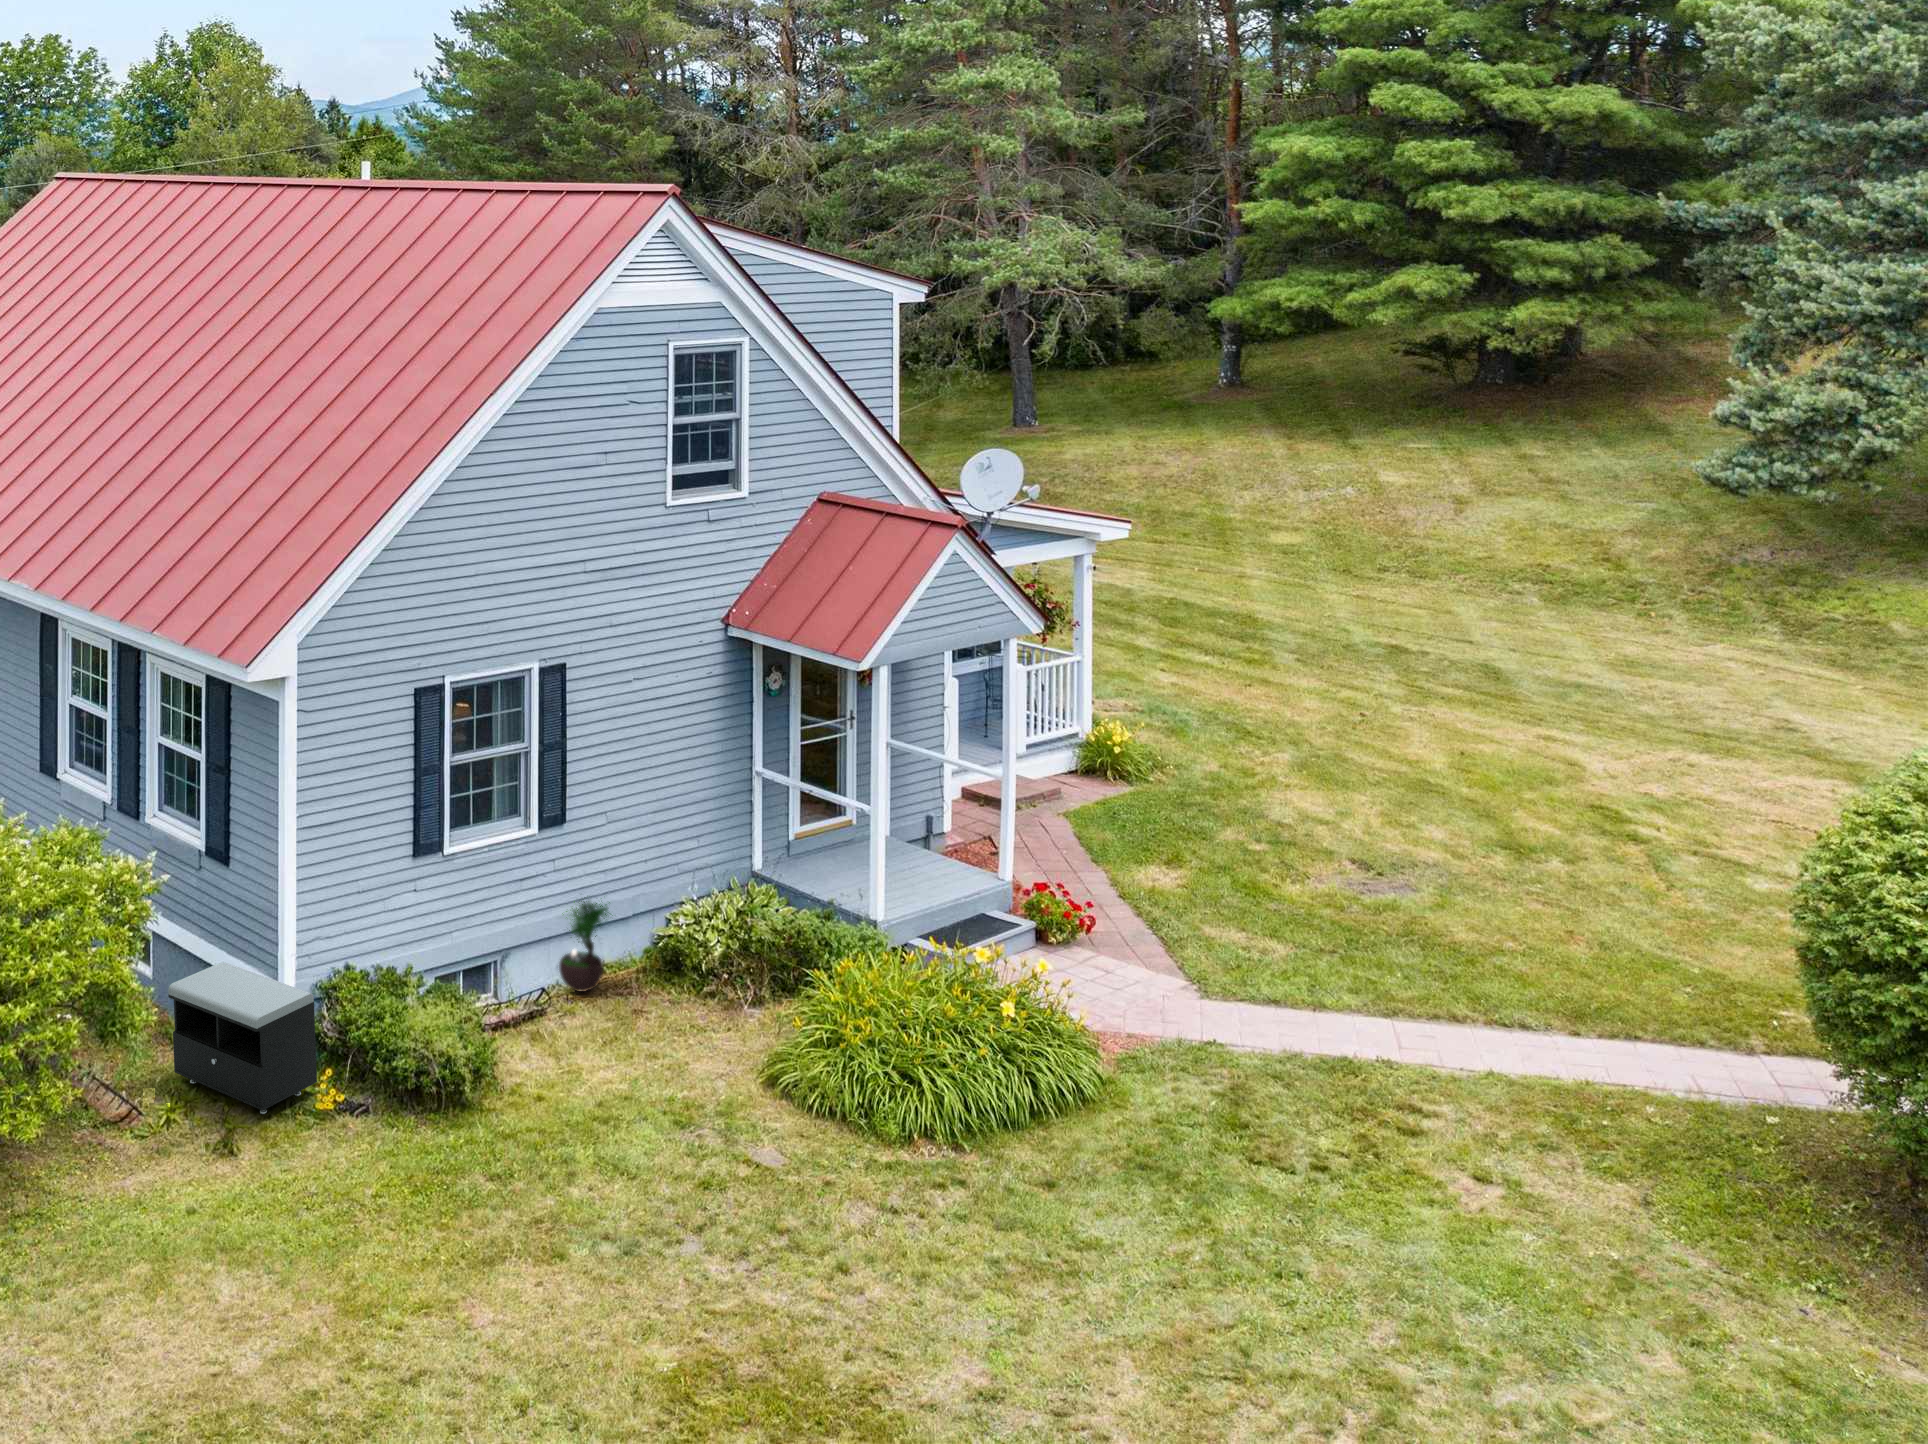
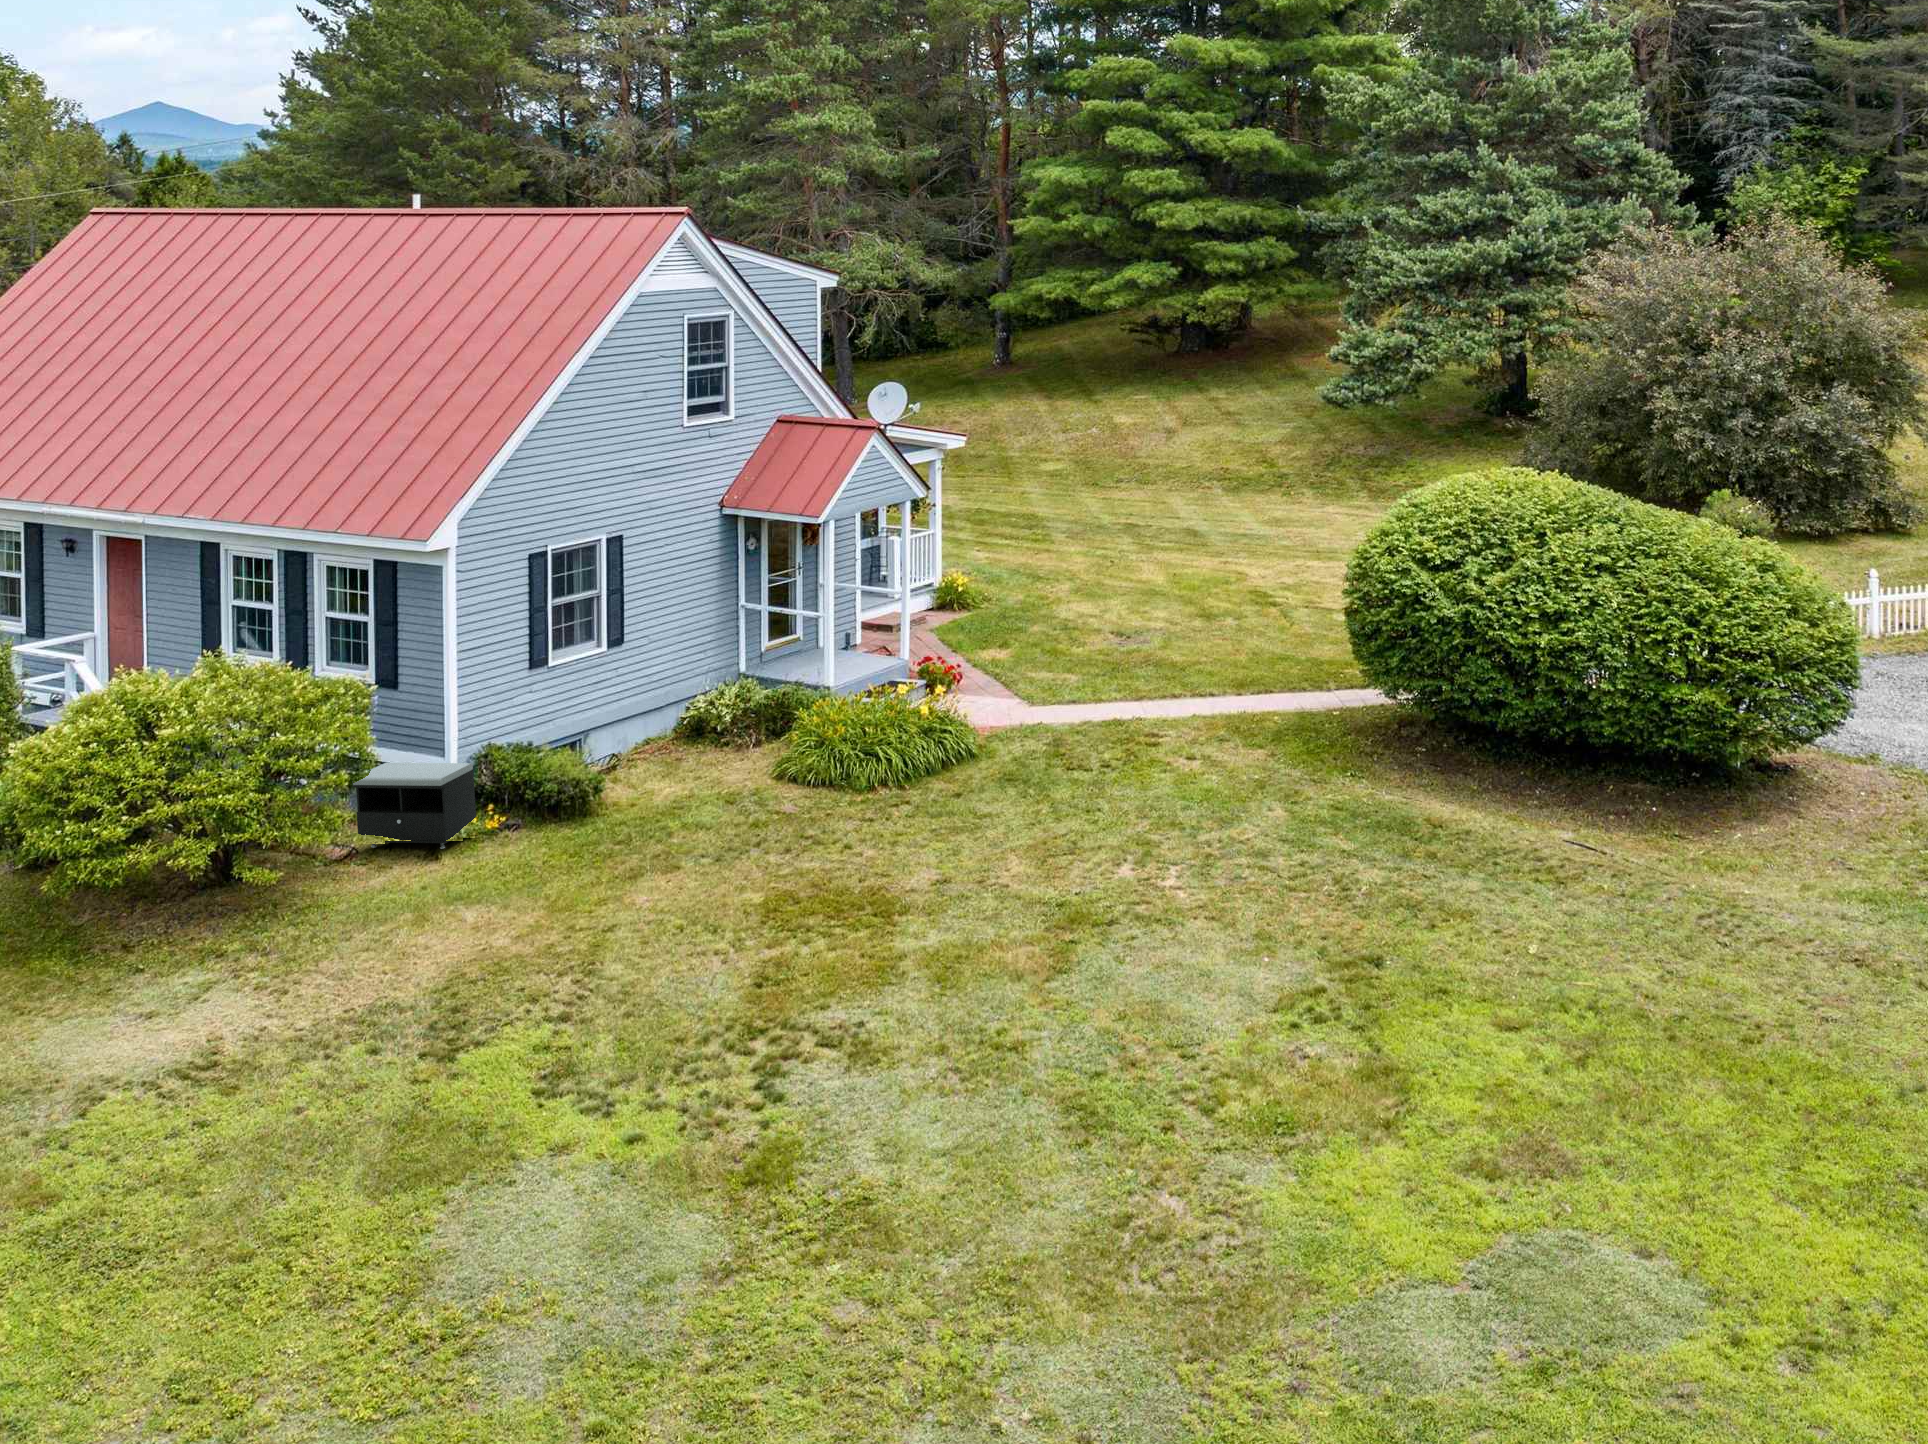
potted tree: present [559,901,613,992] -> none [624,691,665,762]

